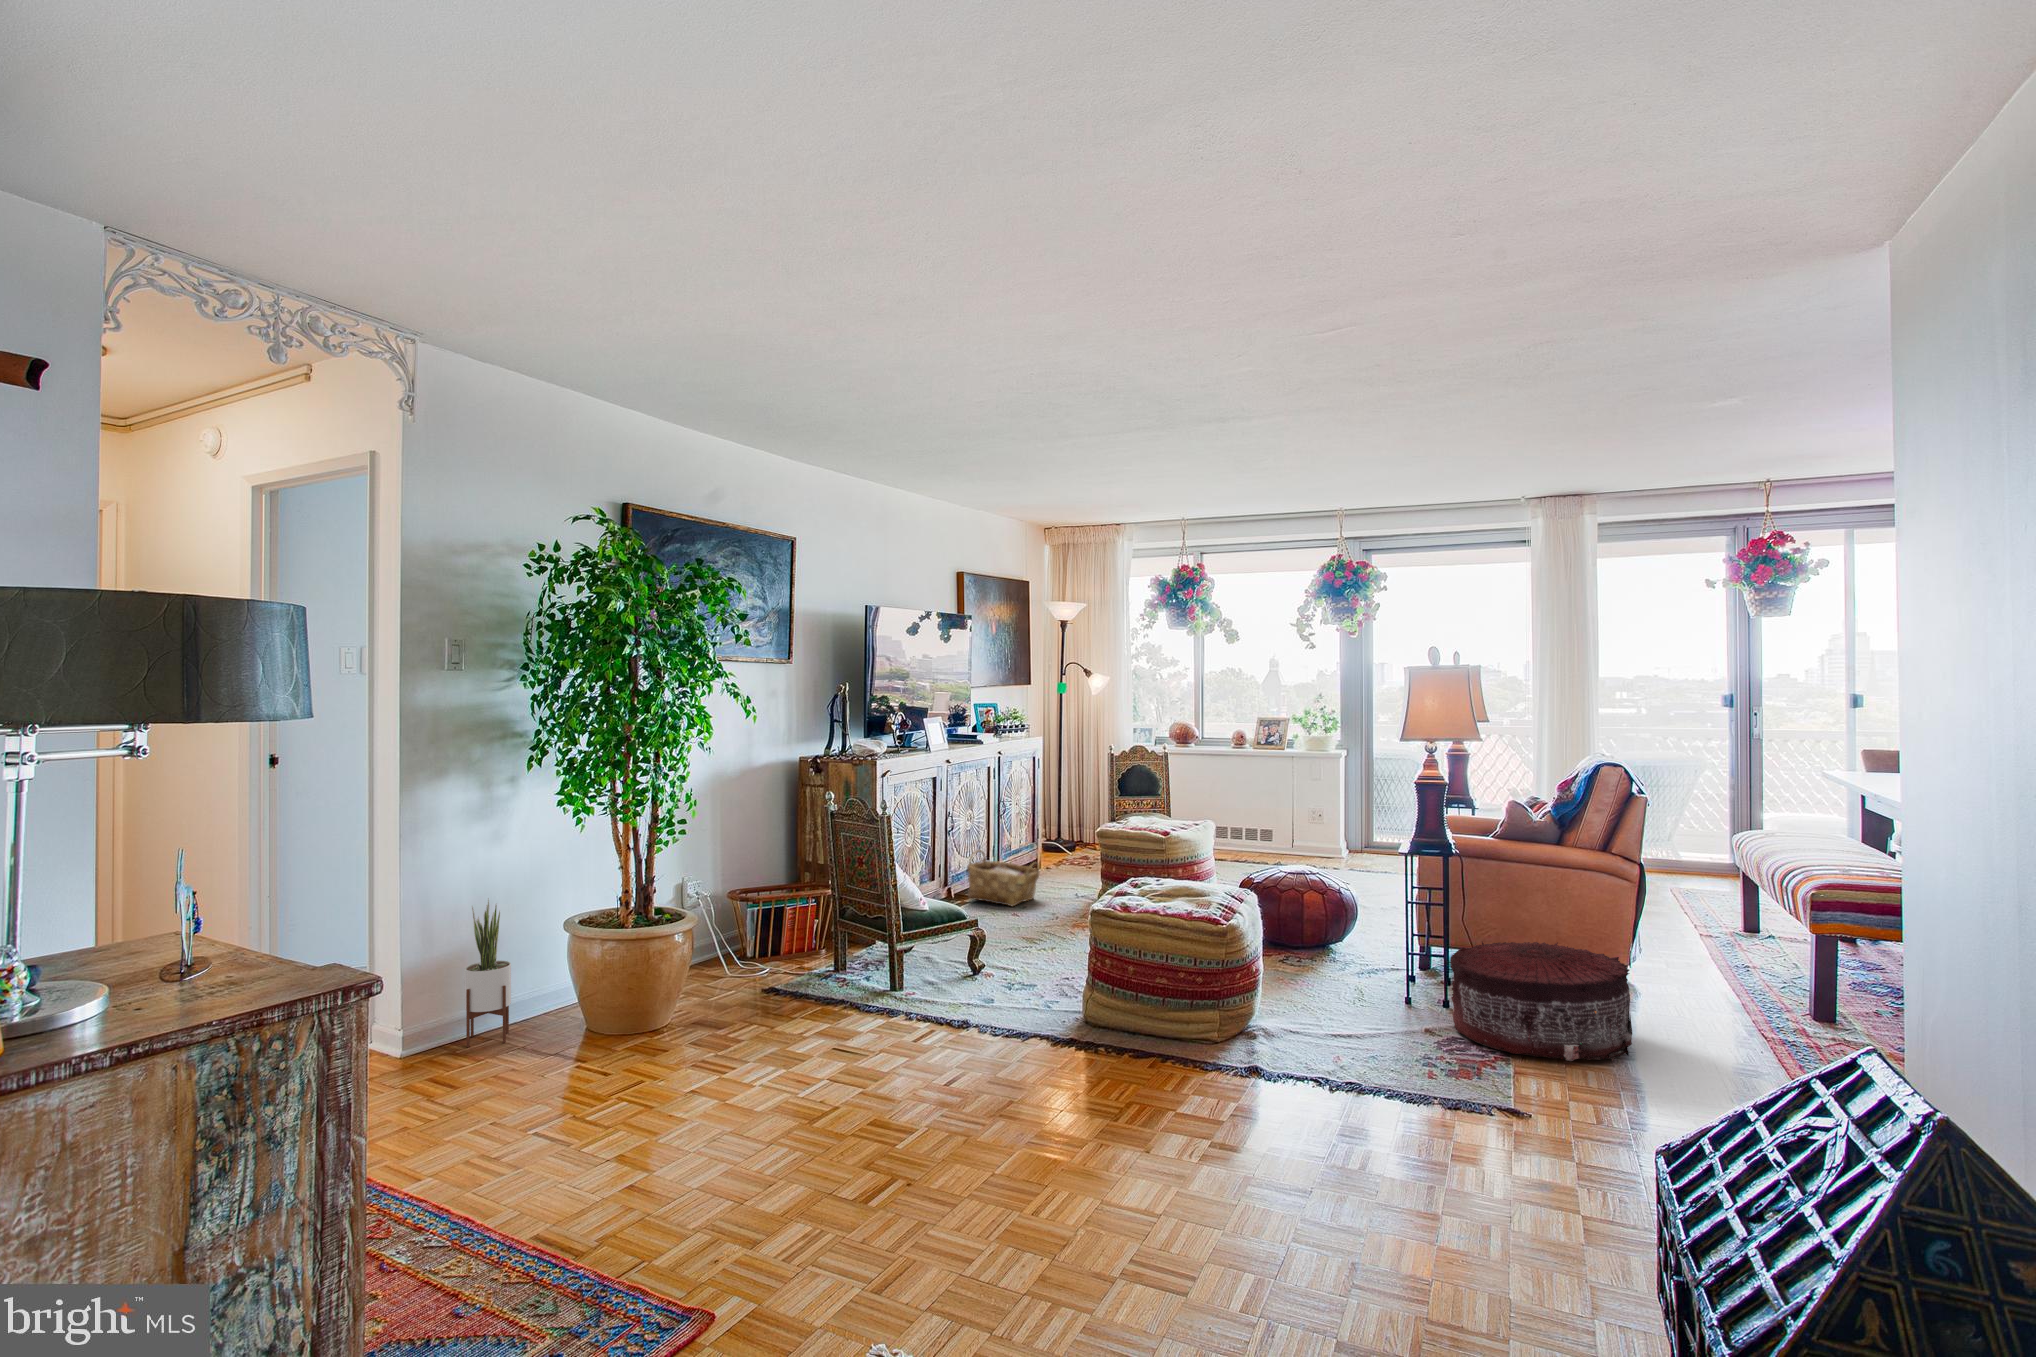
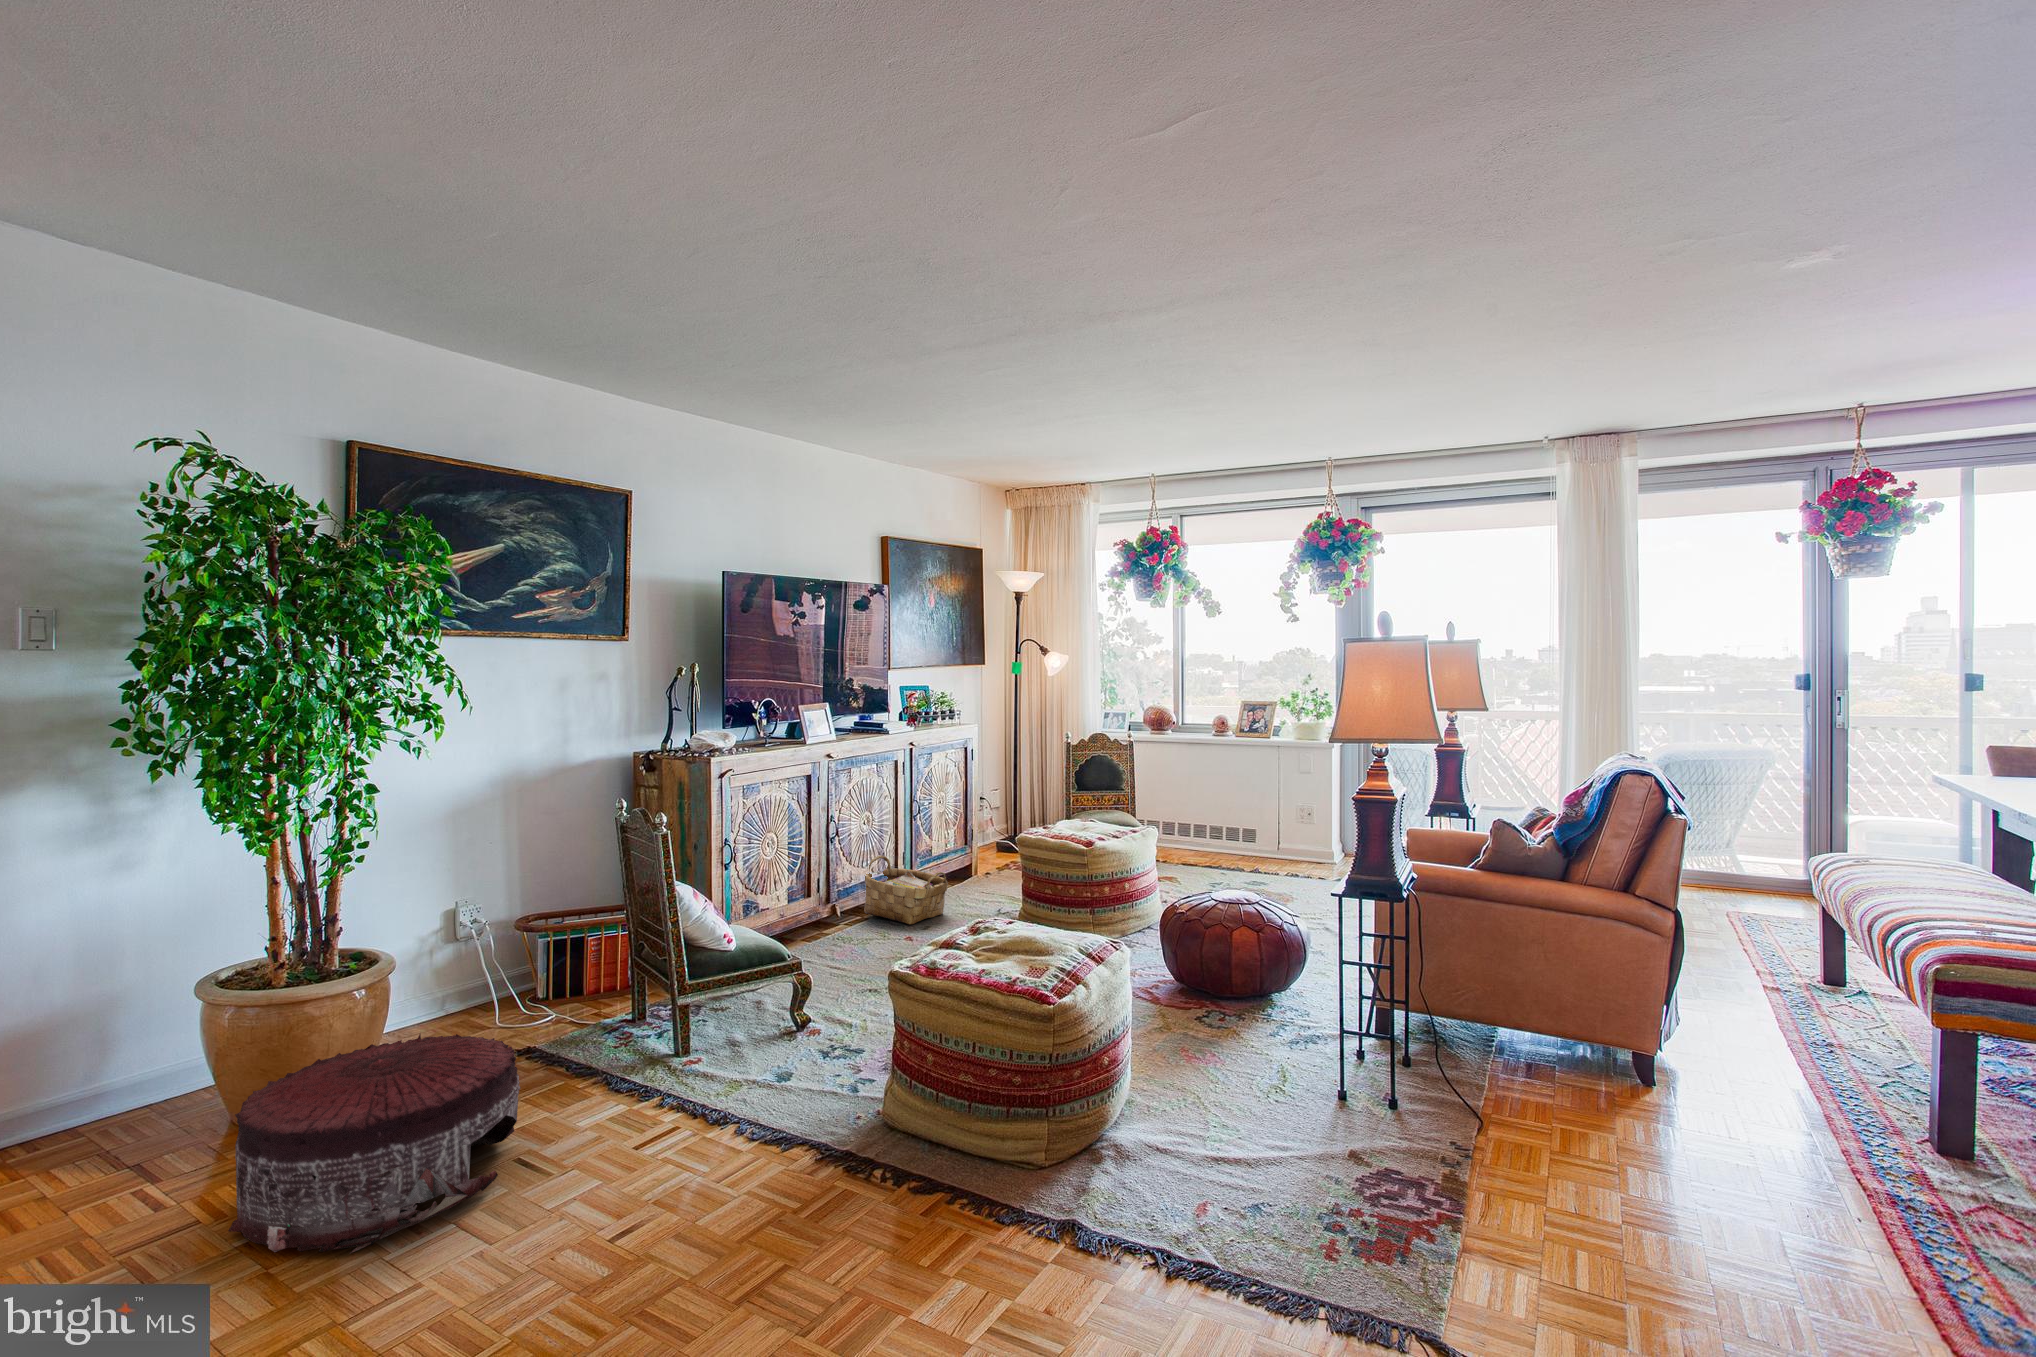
potted plant: present [465,898,511,1047] -> none [42,944,131,1142]
pouf: present [1450,942,1632,1062] -> present [228,1034,520,1253]

